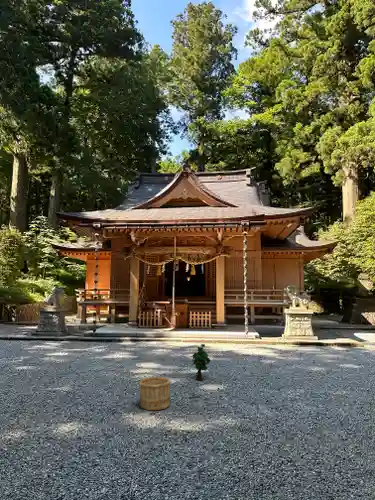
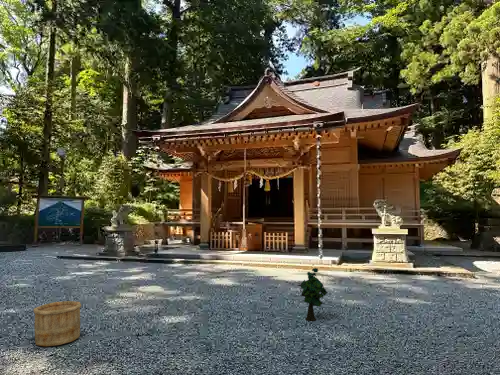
decorative plant: present [190,344,211,381] -> present [298,268,327,321]

